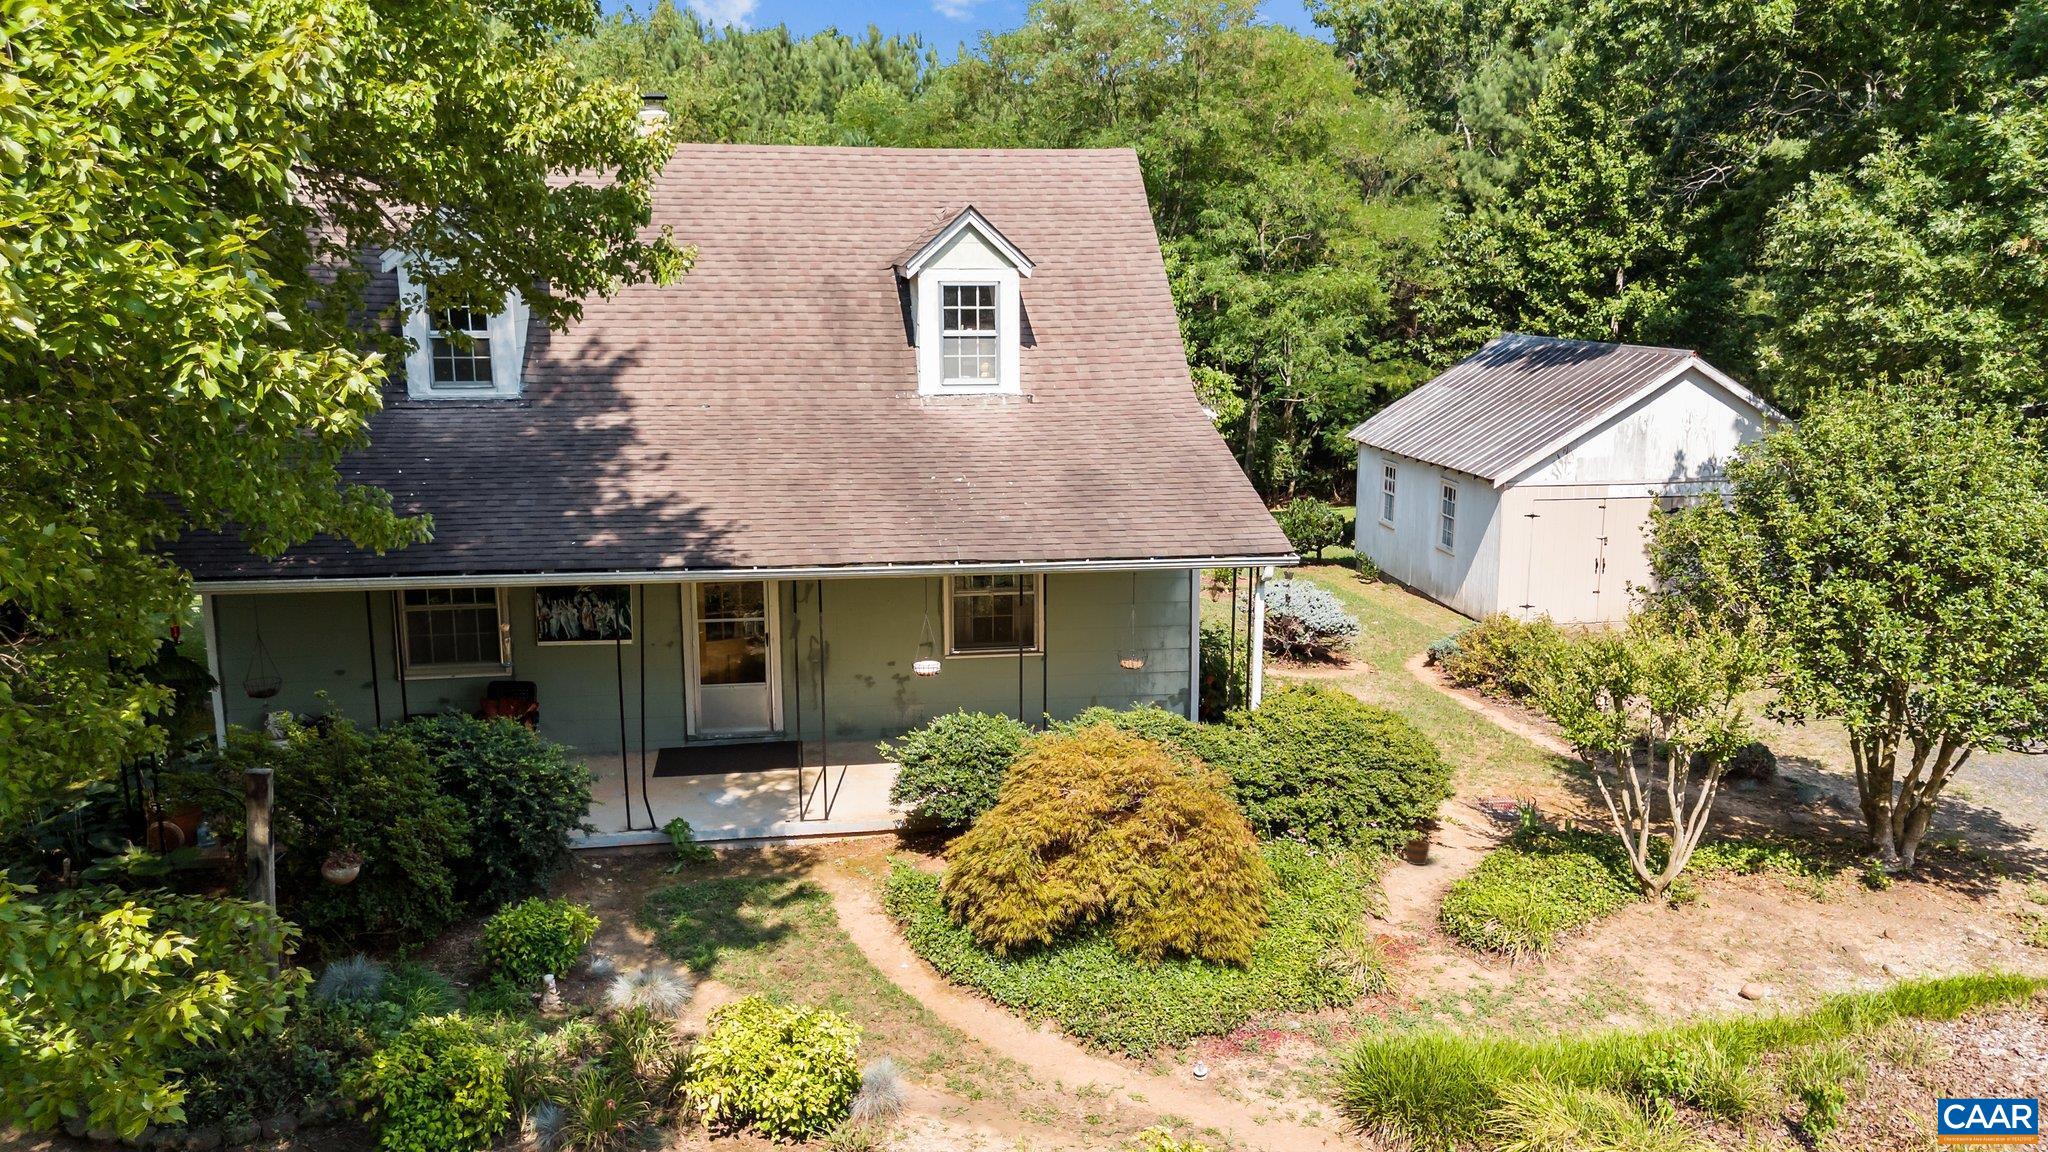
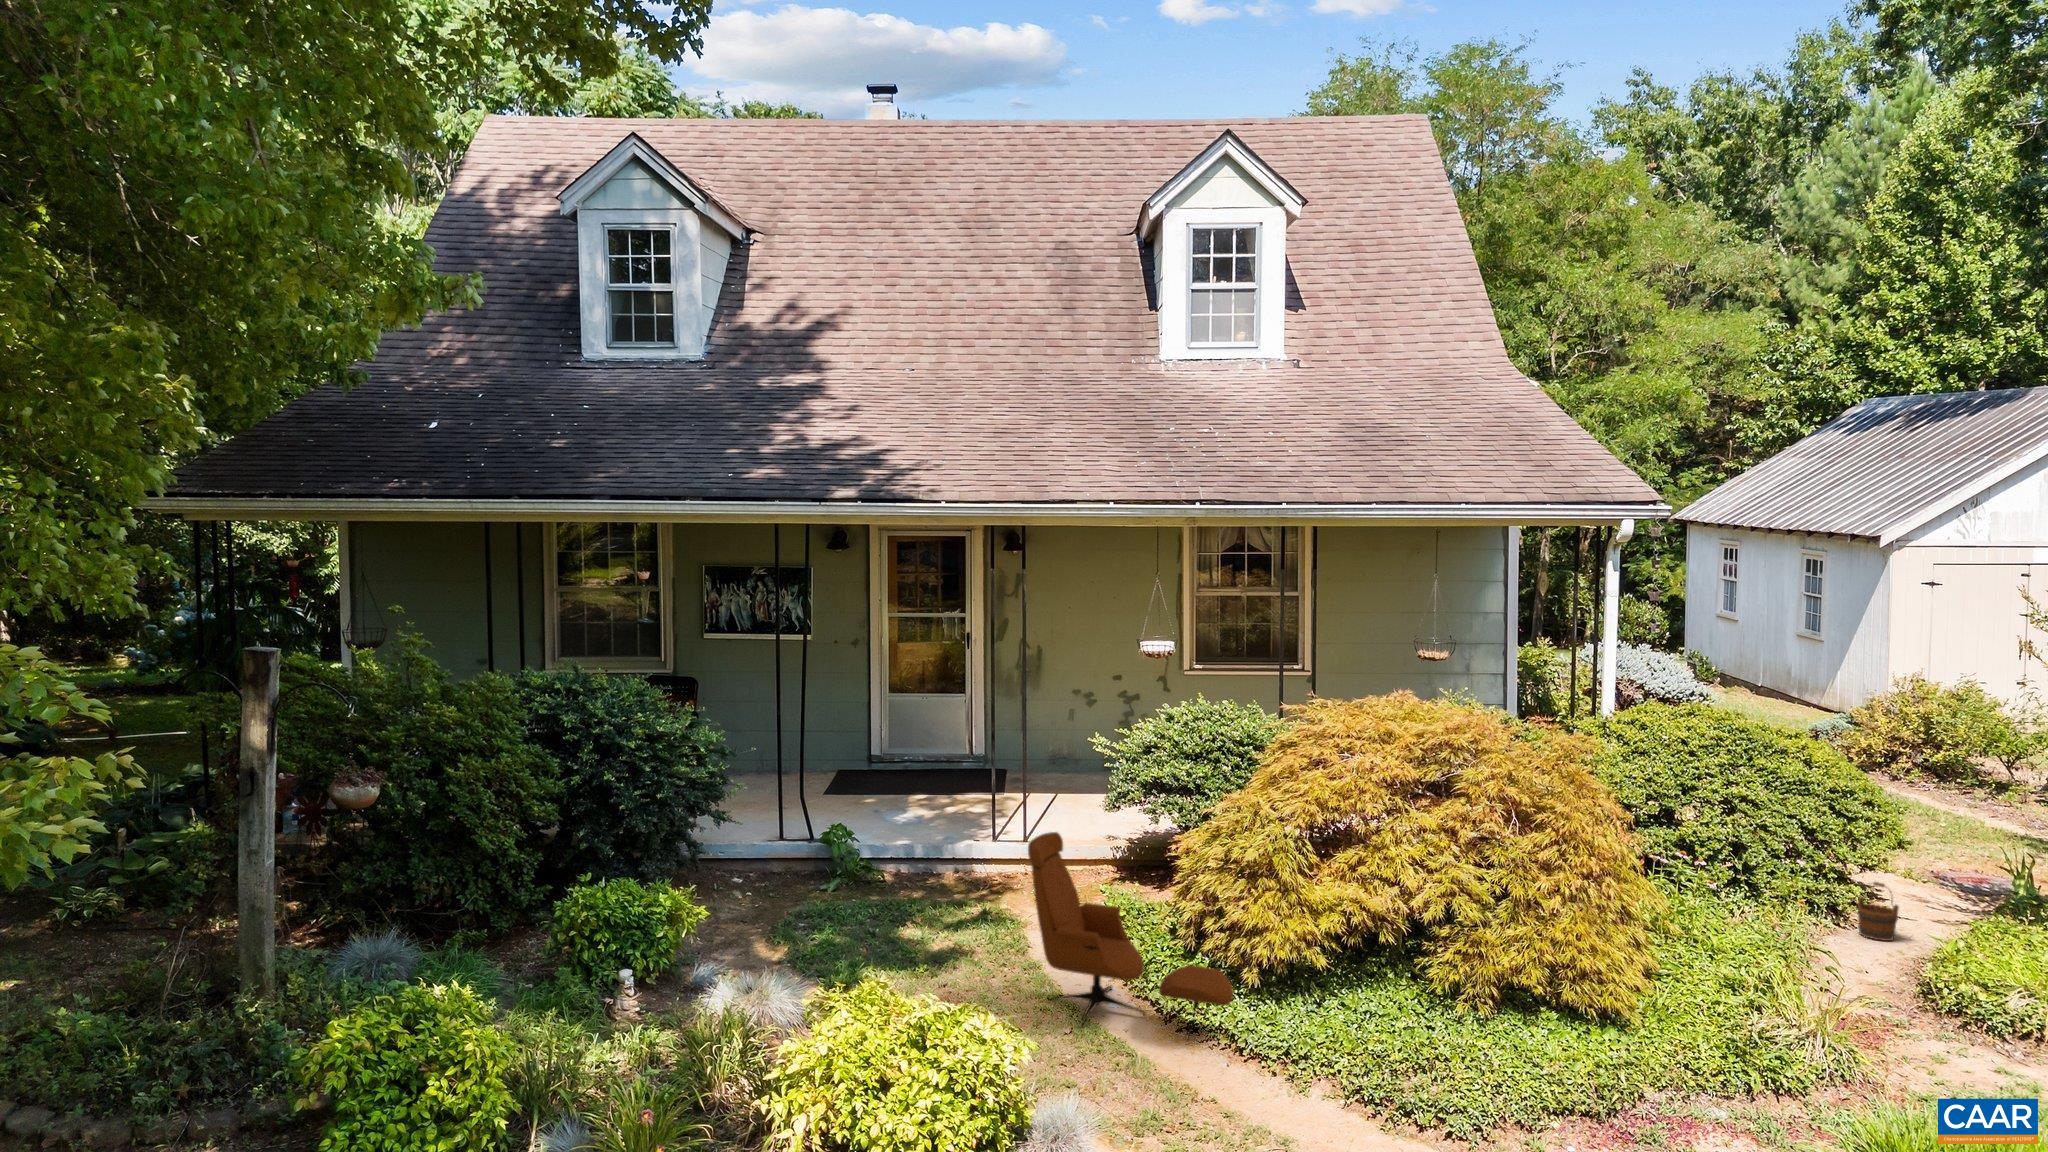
lounge chair: none [840,853,989,999] -> present [1028,832,1234,1039]

